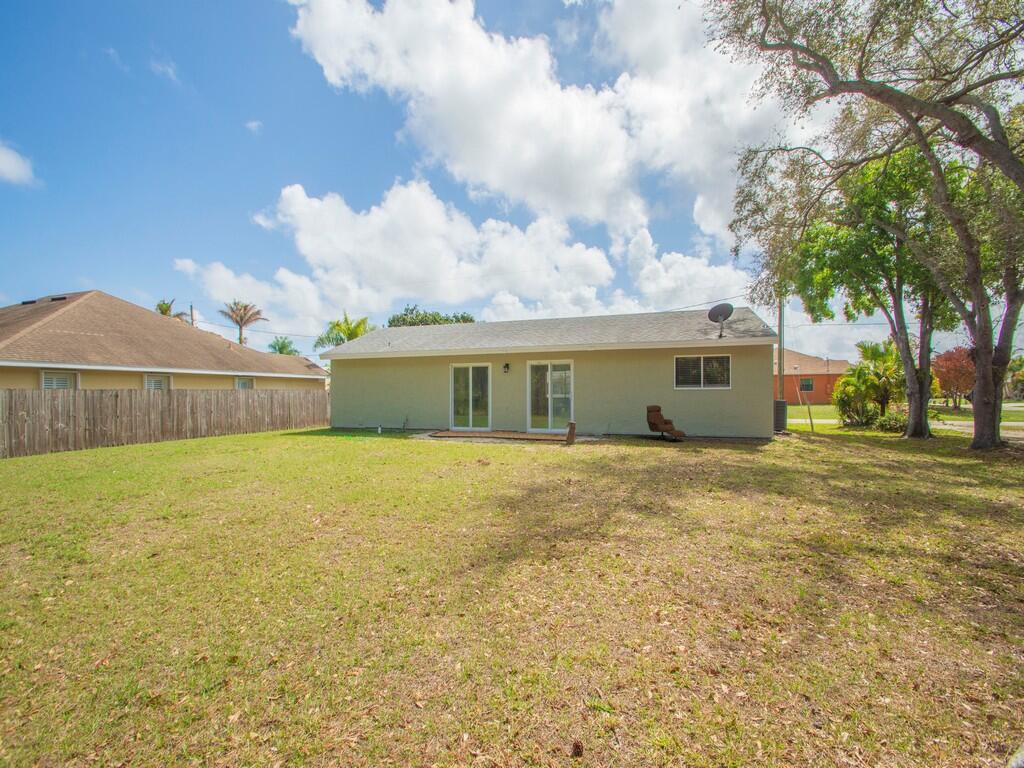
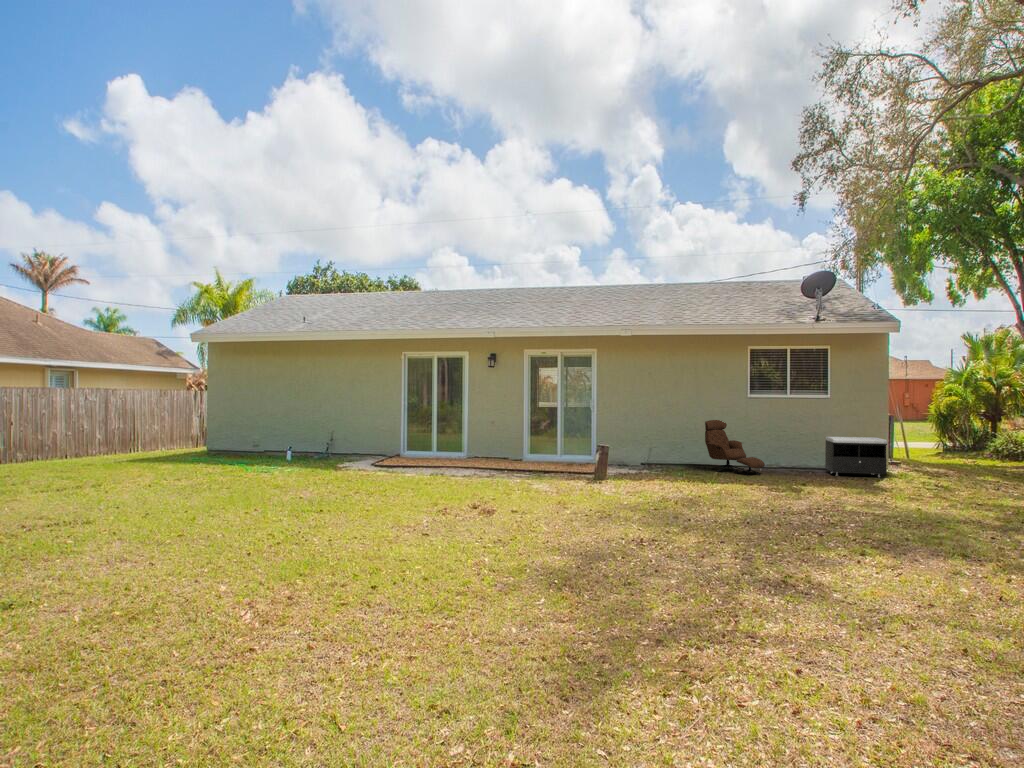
storage bench: none [731,416,771,444] -> present [825,437,887,477]

